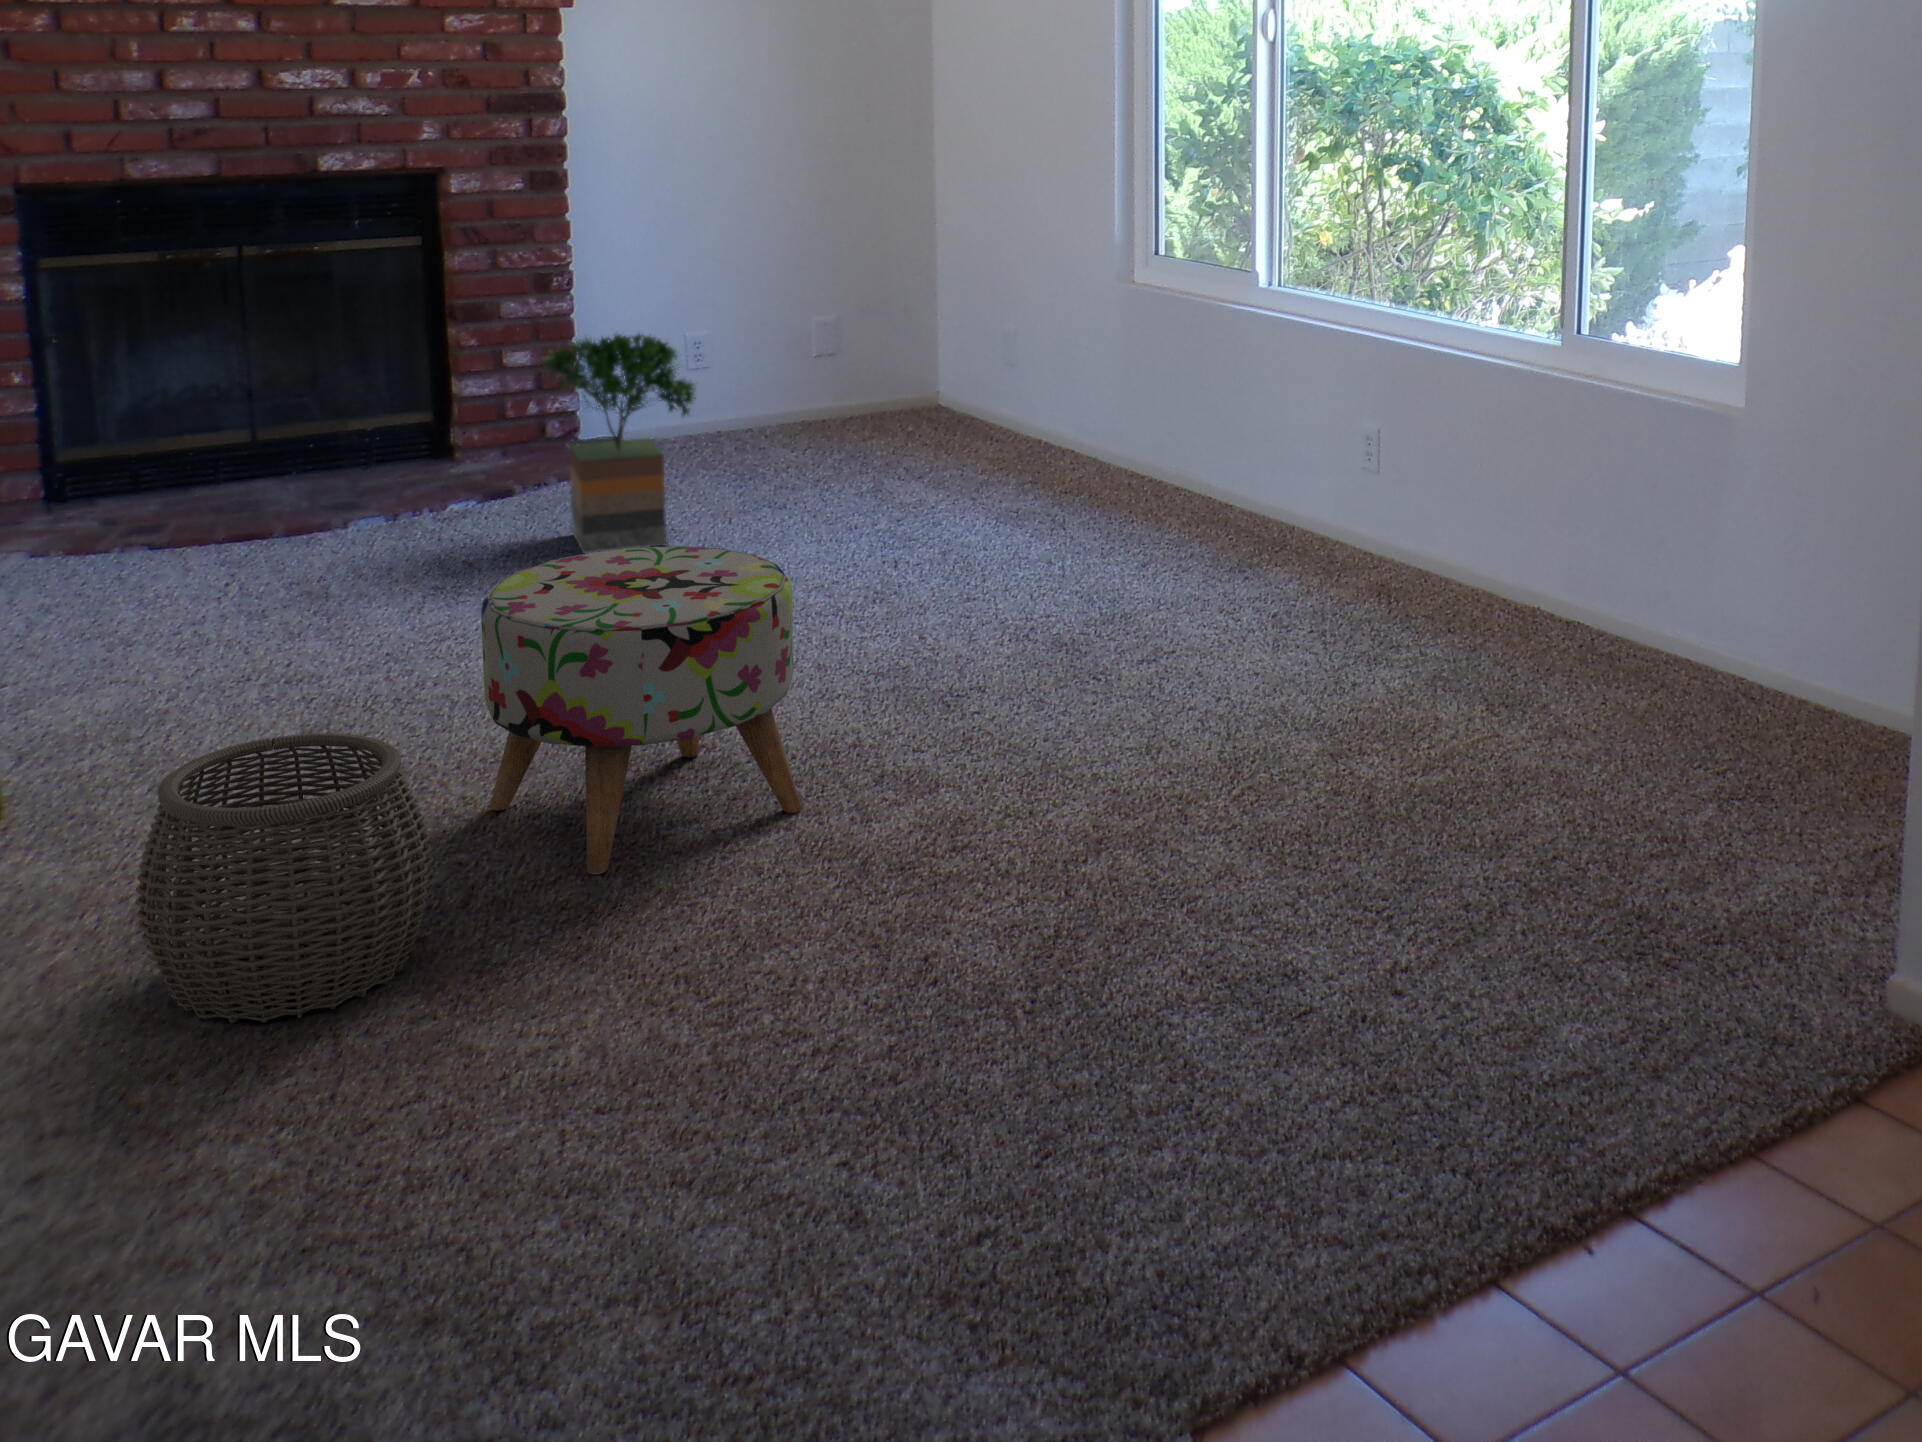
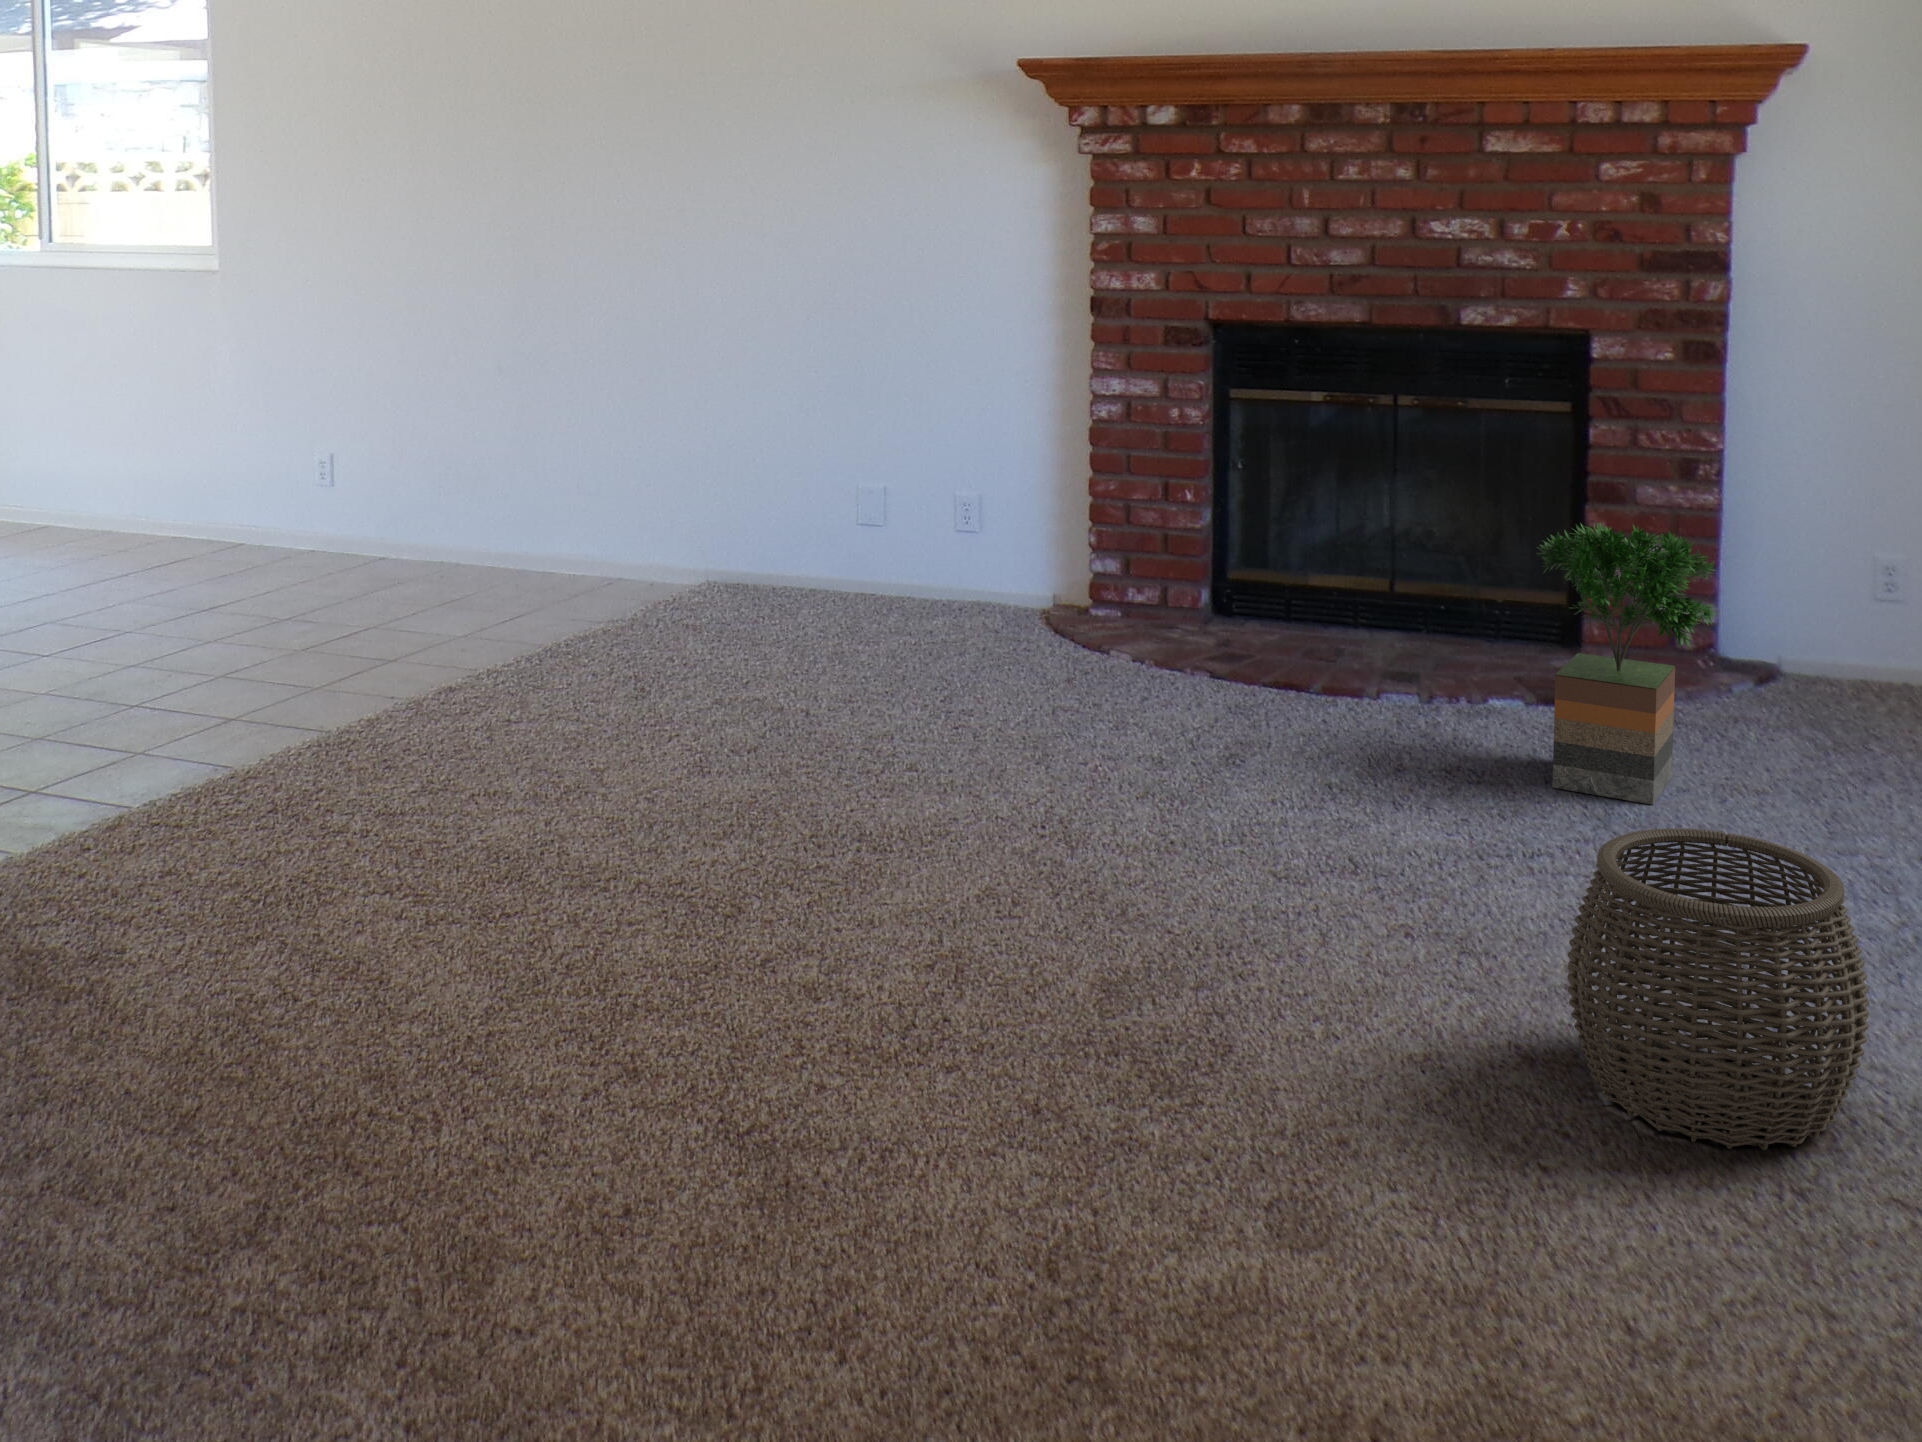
ottoman: present [481,546,802,874] -> none [956,768,1347,1236]
woven basket: present [135,733,433,1023] -> present [1567,828,1869,1151]

